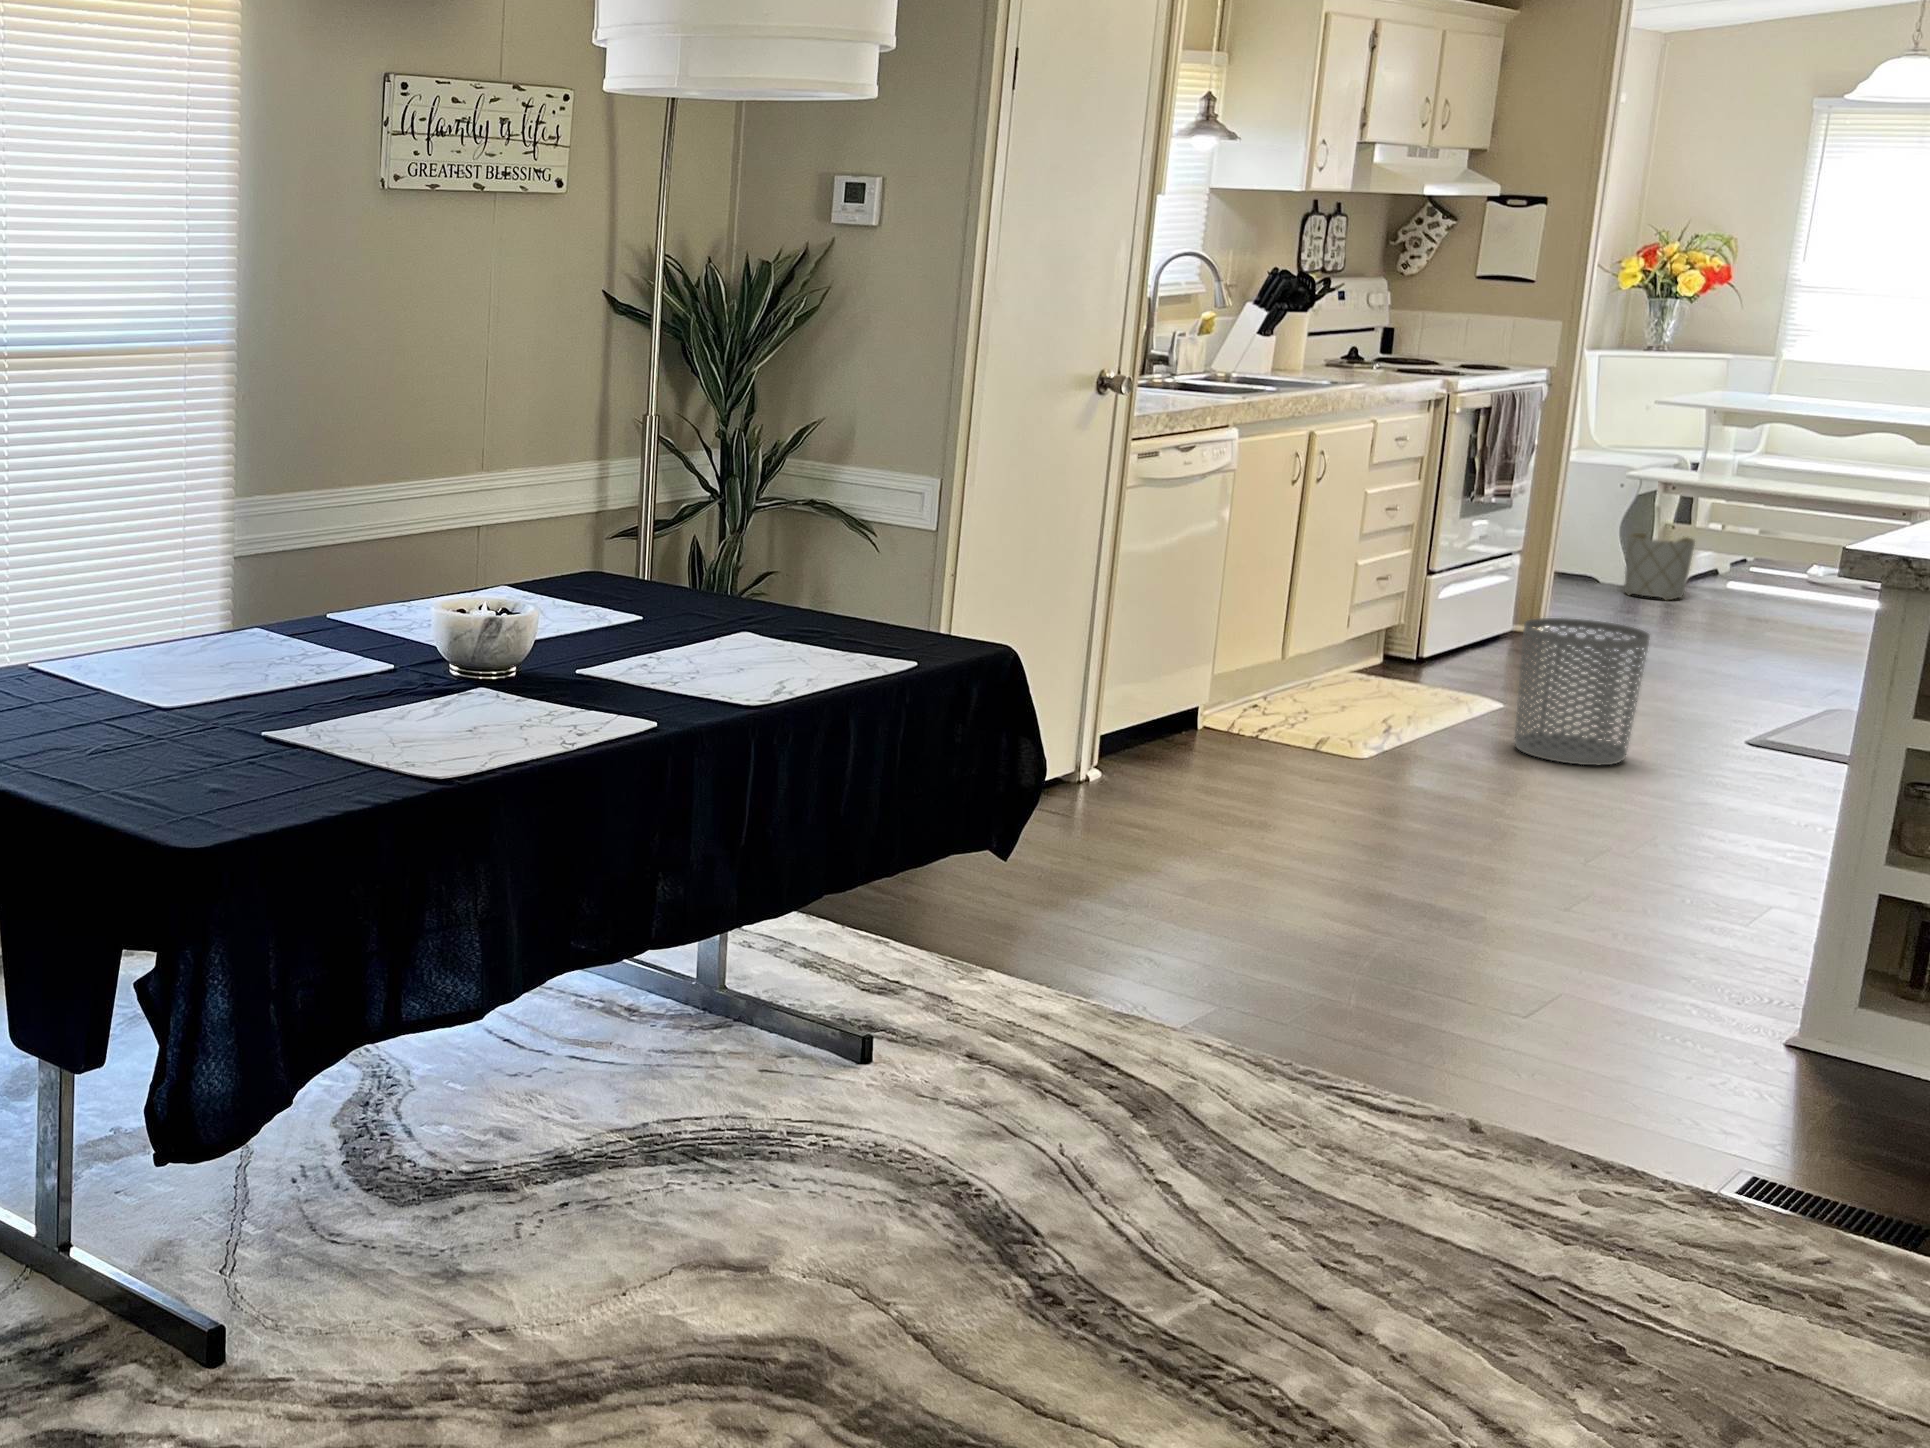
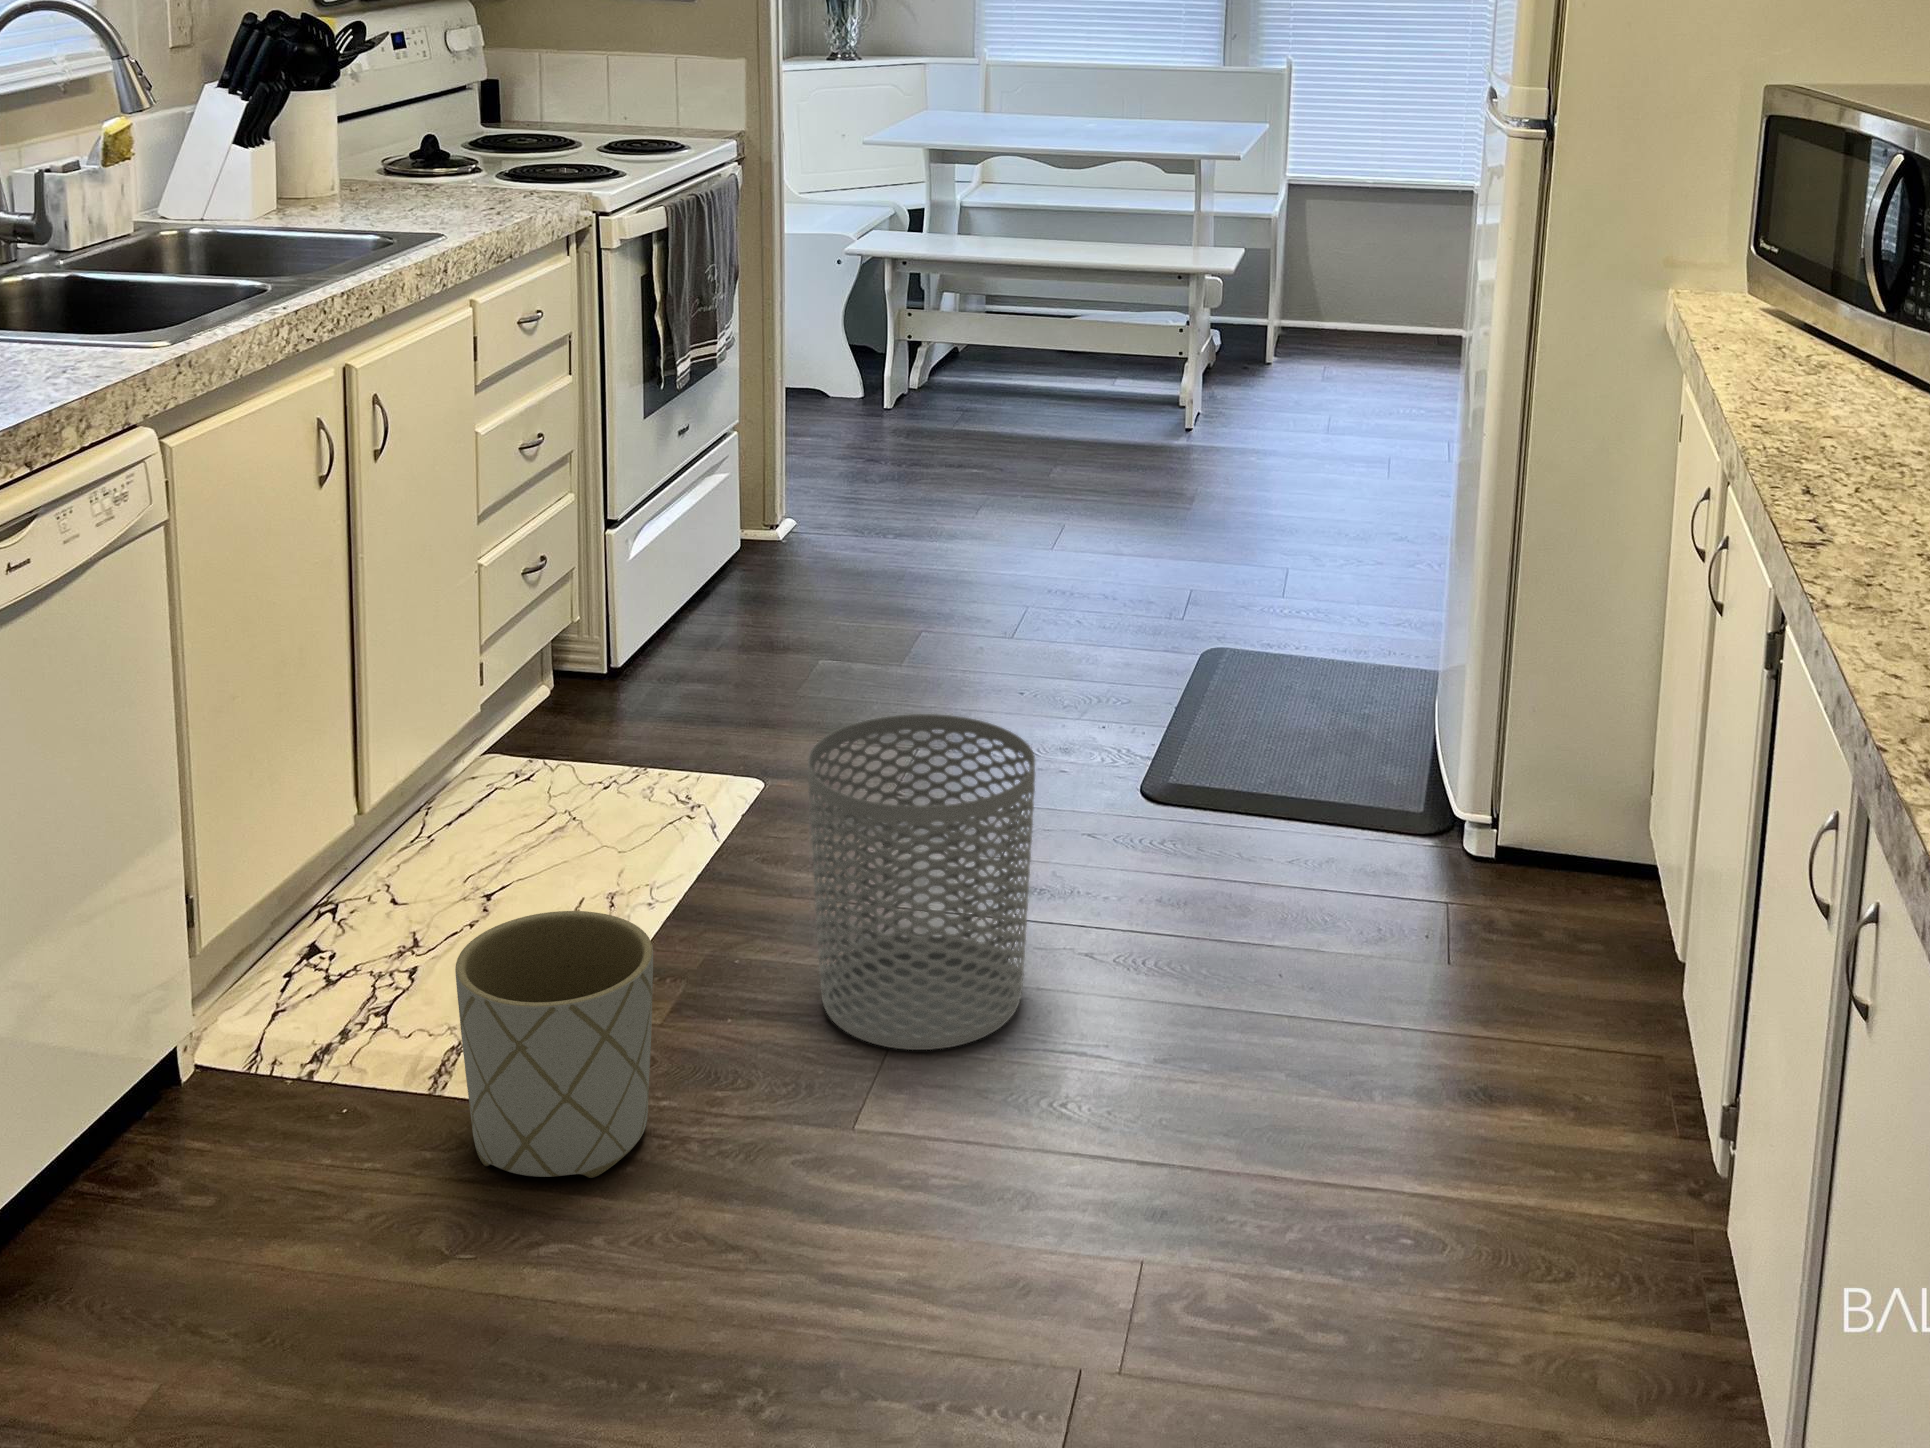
planter: present [1624,533,1695,600] -> present [455,911,653,1178]

